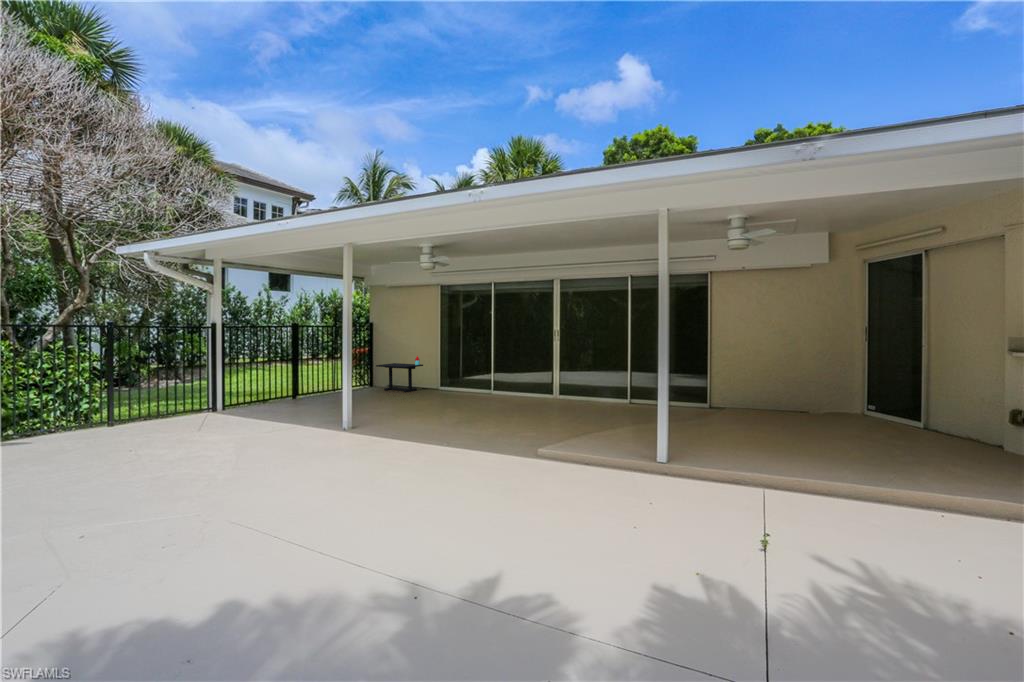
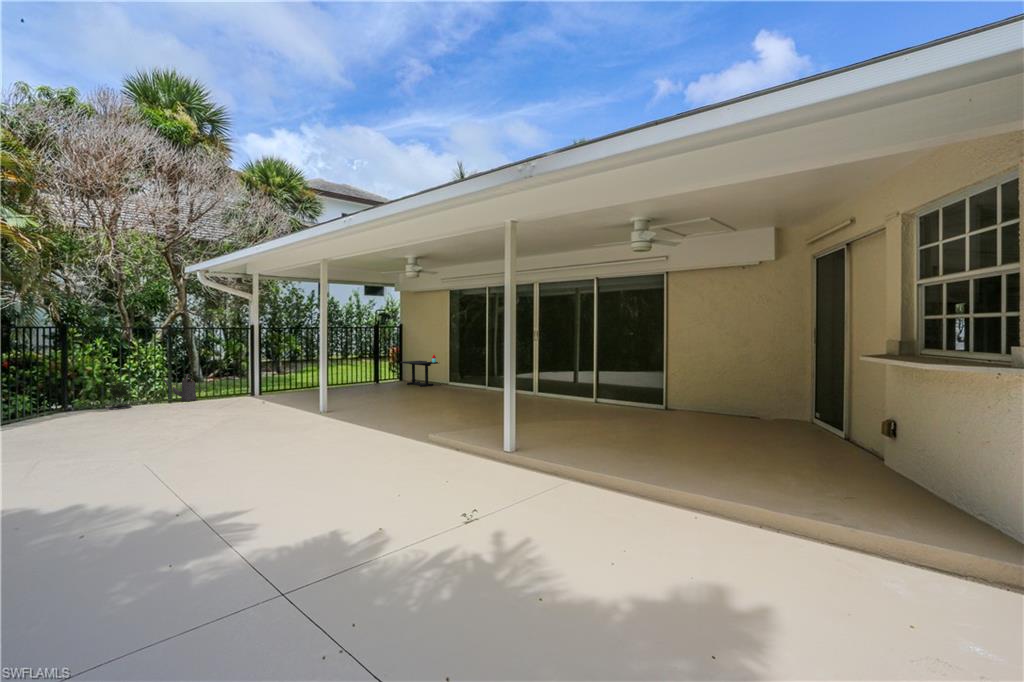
watering can: none [102,389,156,425] -> present [163,374,201,402]
potted tree: none [28,391,69,442] -> present [107,377,131,409]

